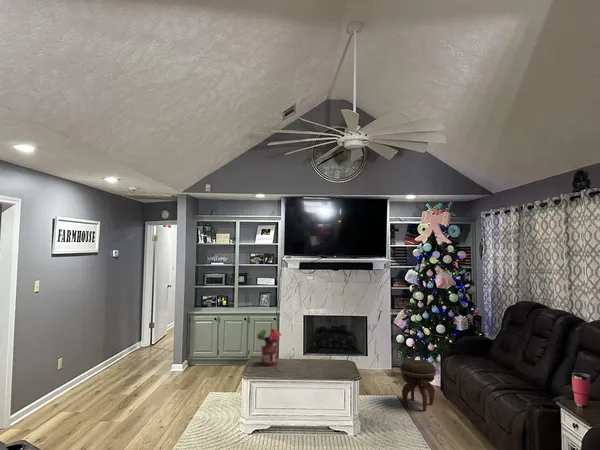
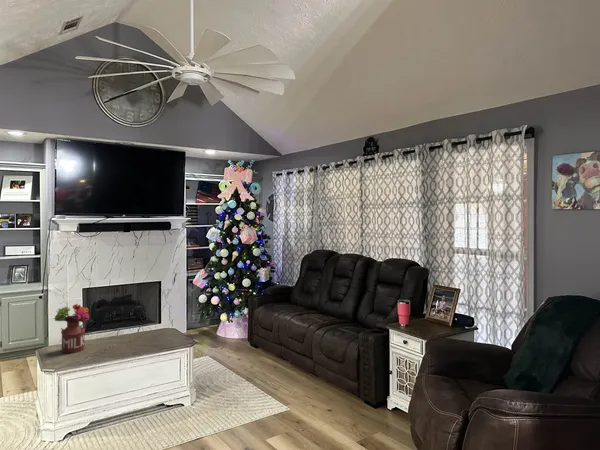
footstool: present [400,360,436,411] -> none [217,315,251,363]

